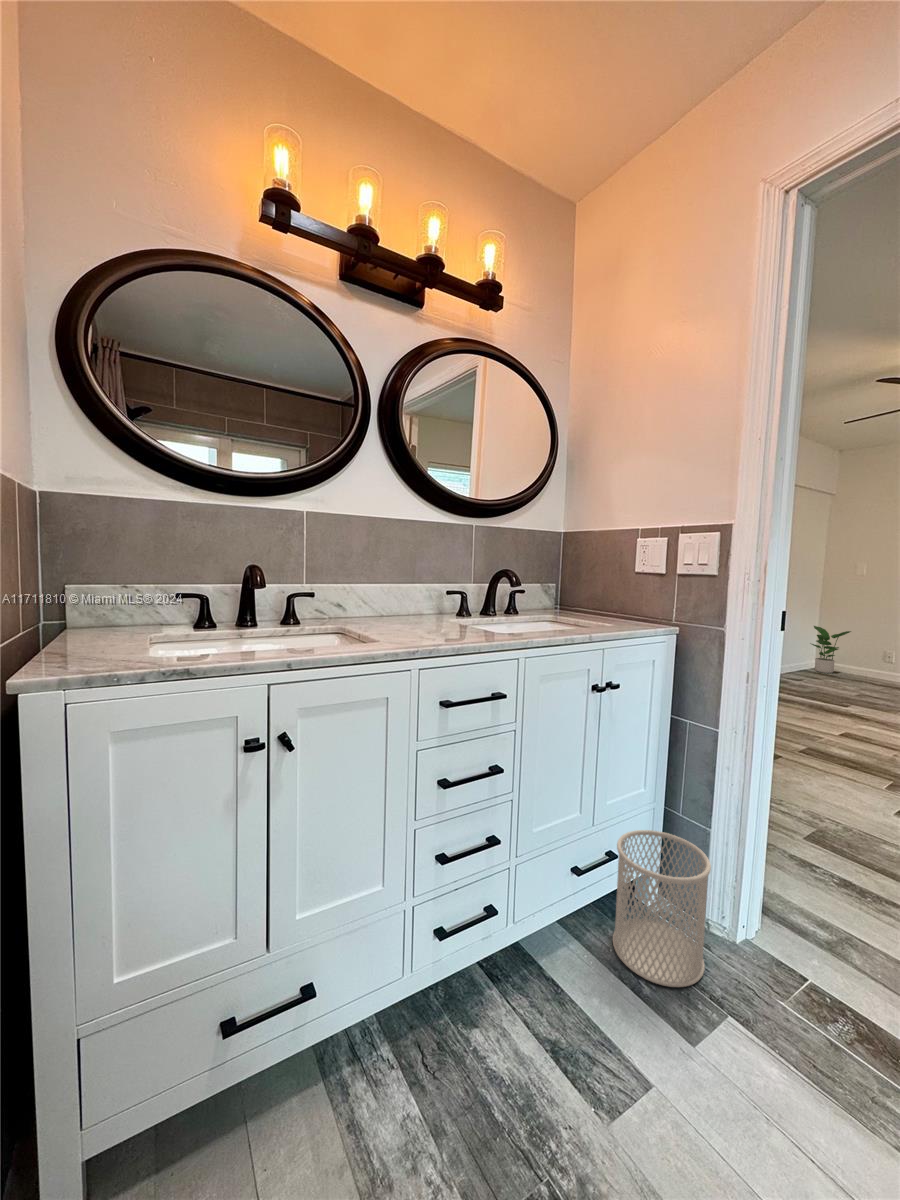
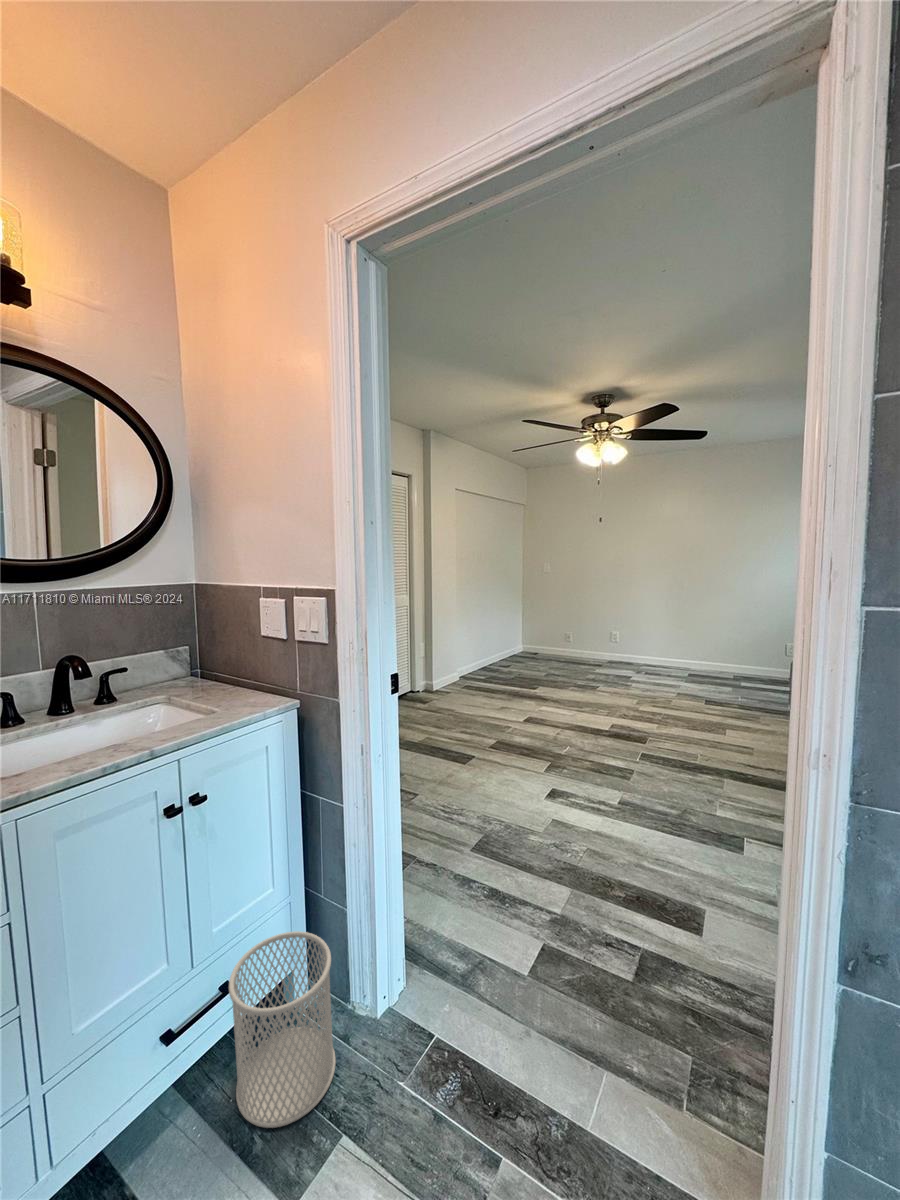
potted plant: present [812,626,851,673] -> none [515,614,543,654]

